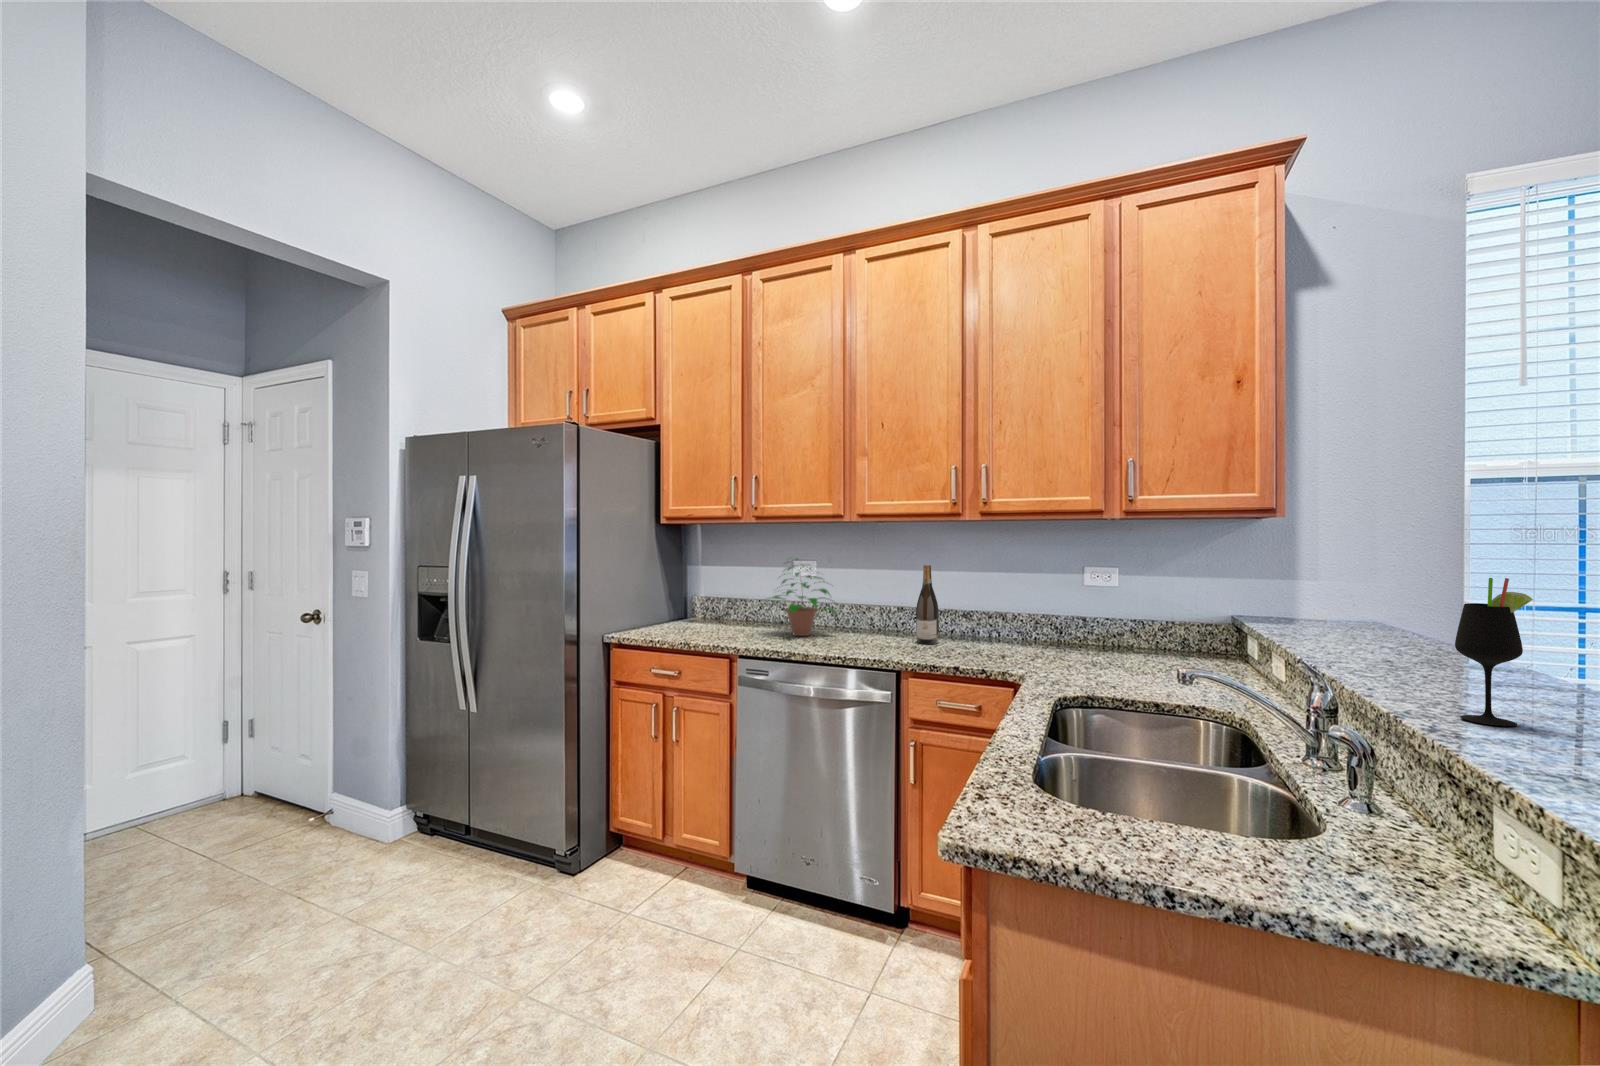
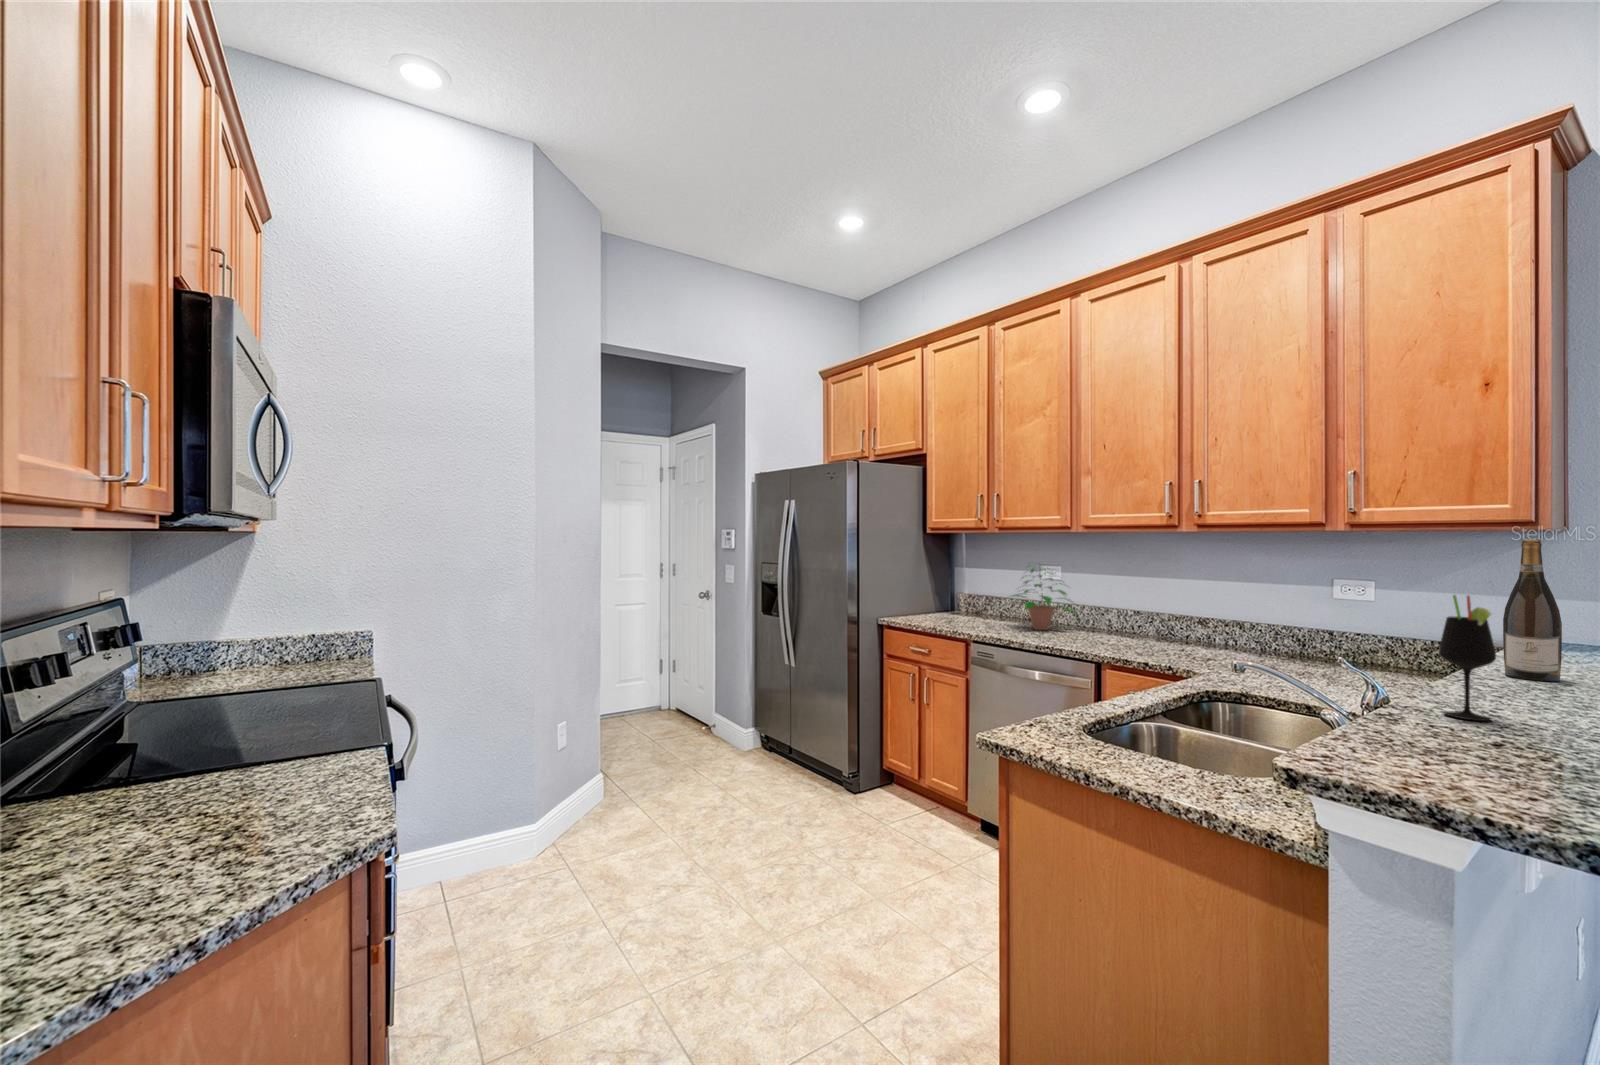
wine bottle: present [916,565,939,644] -> present [1503,540,1562,681]

